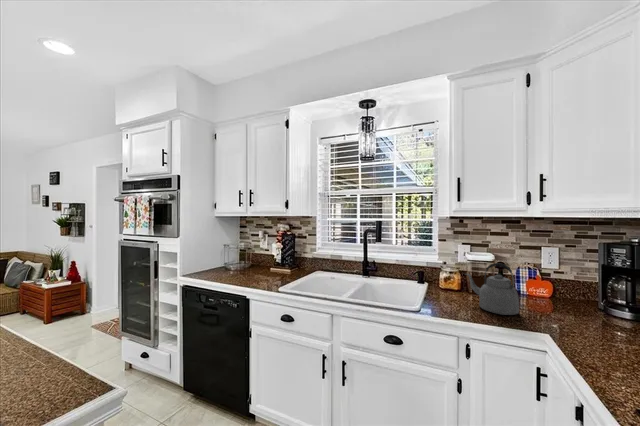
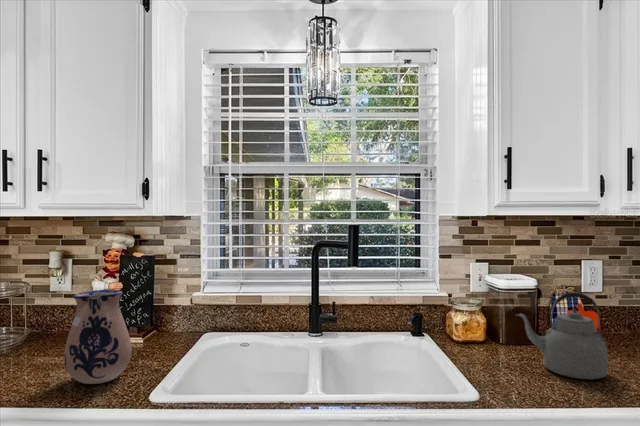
ceramic pitcher: none [254,246,278,283] -> present [64,289,132,384]

